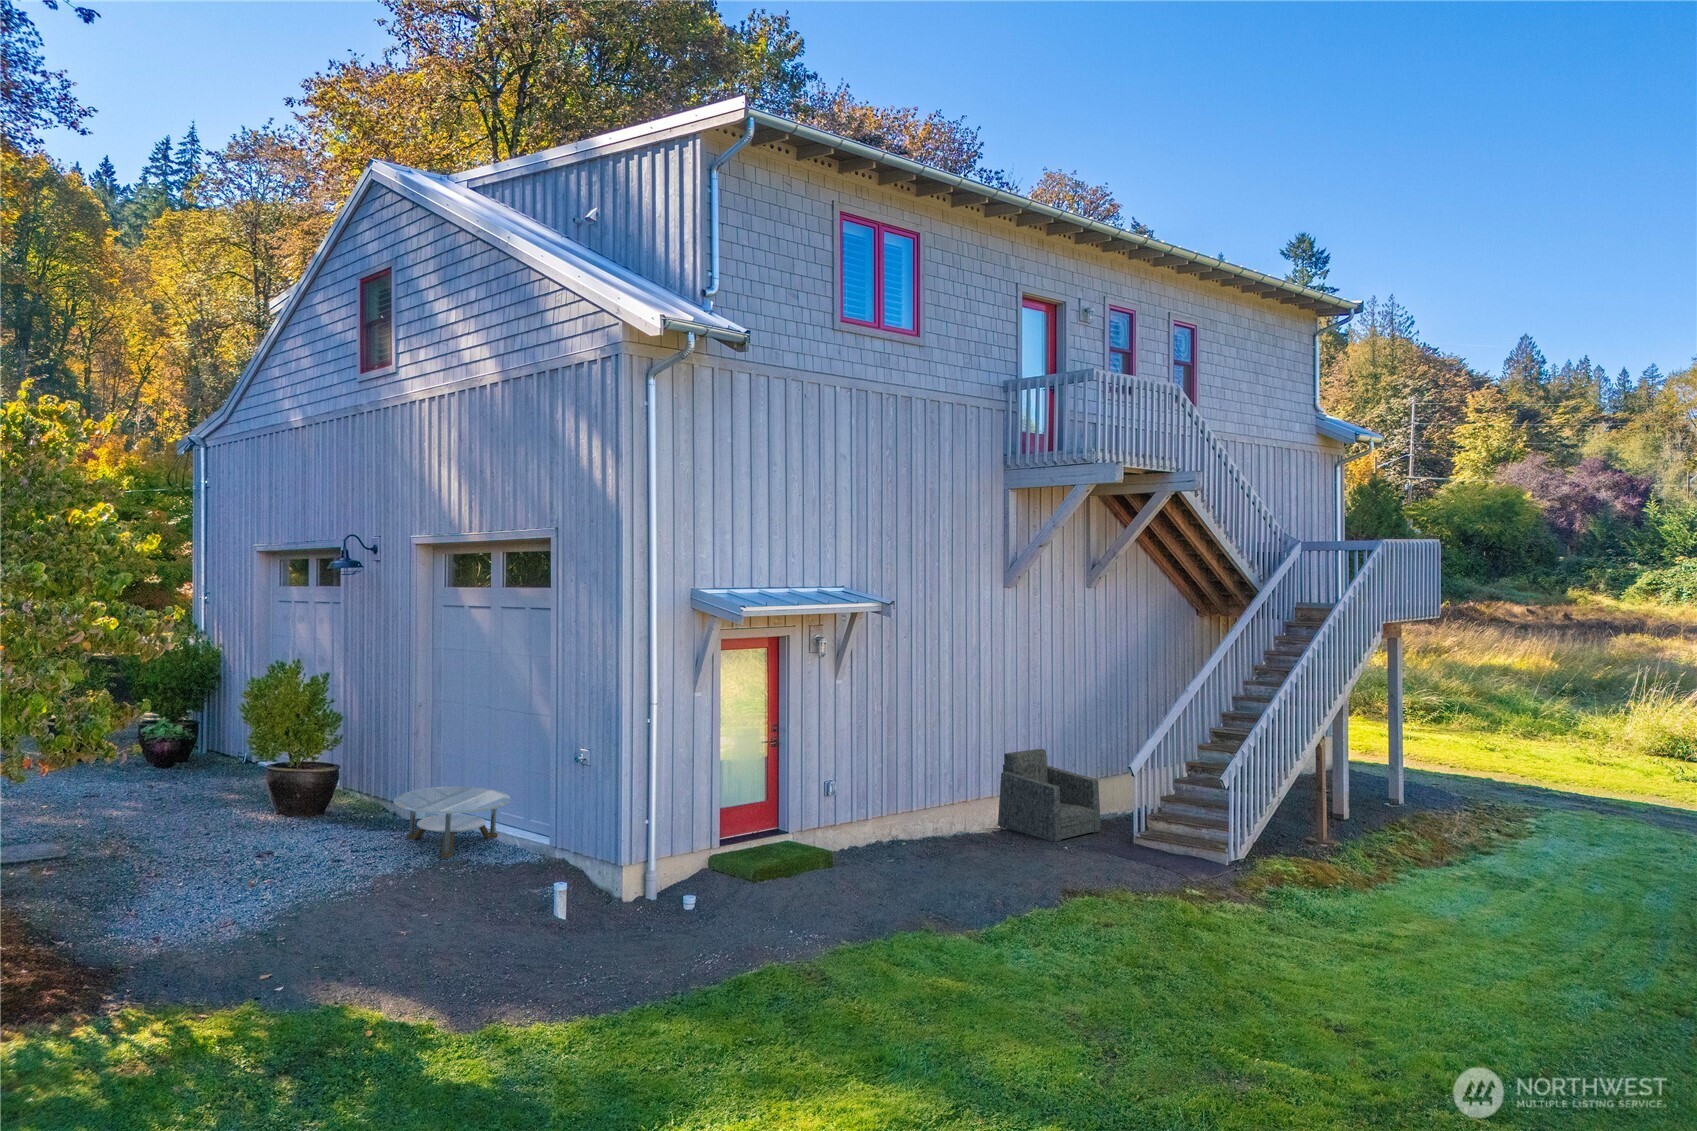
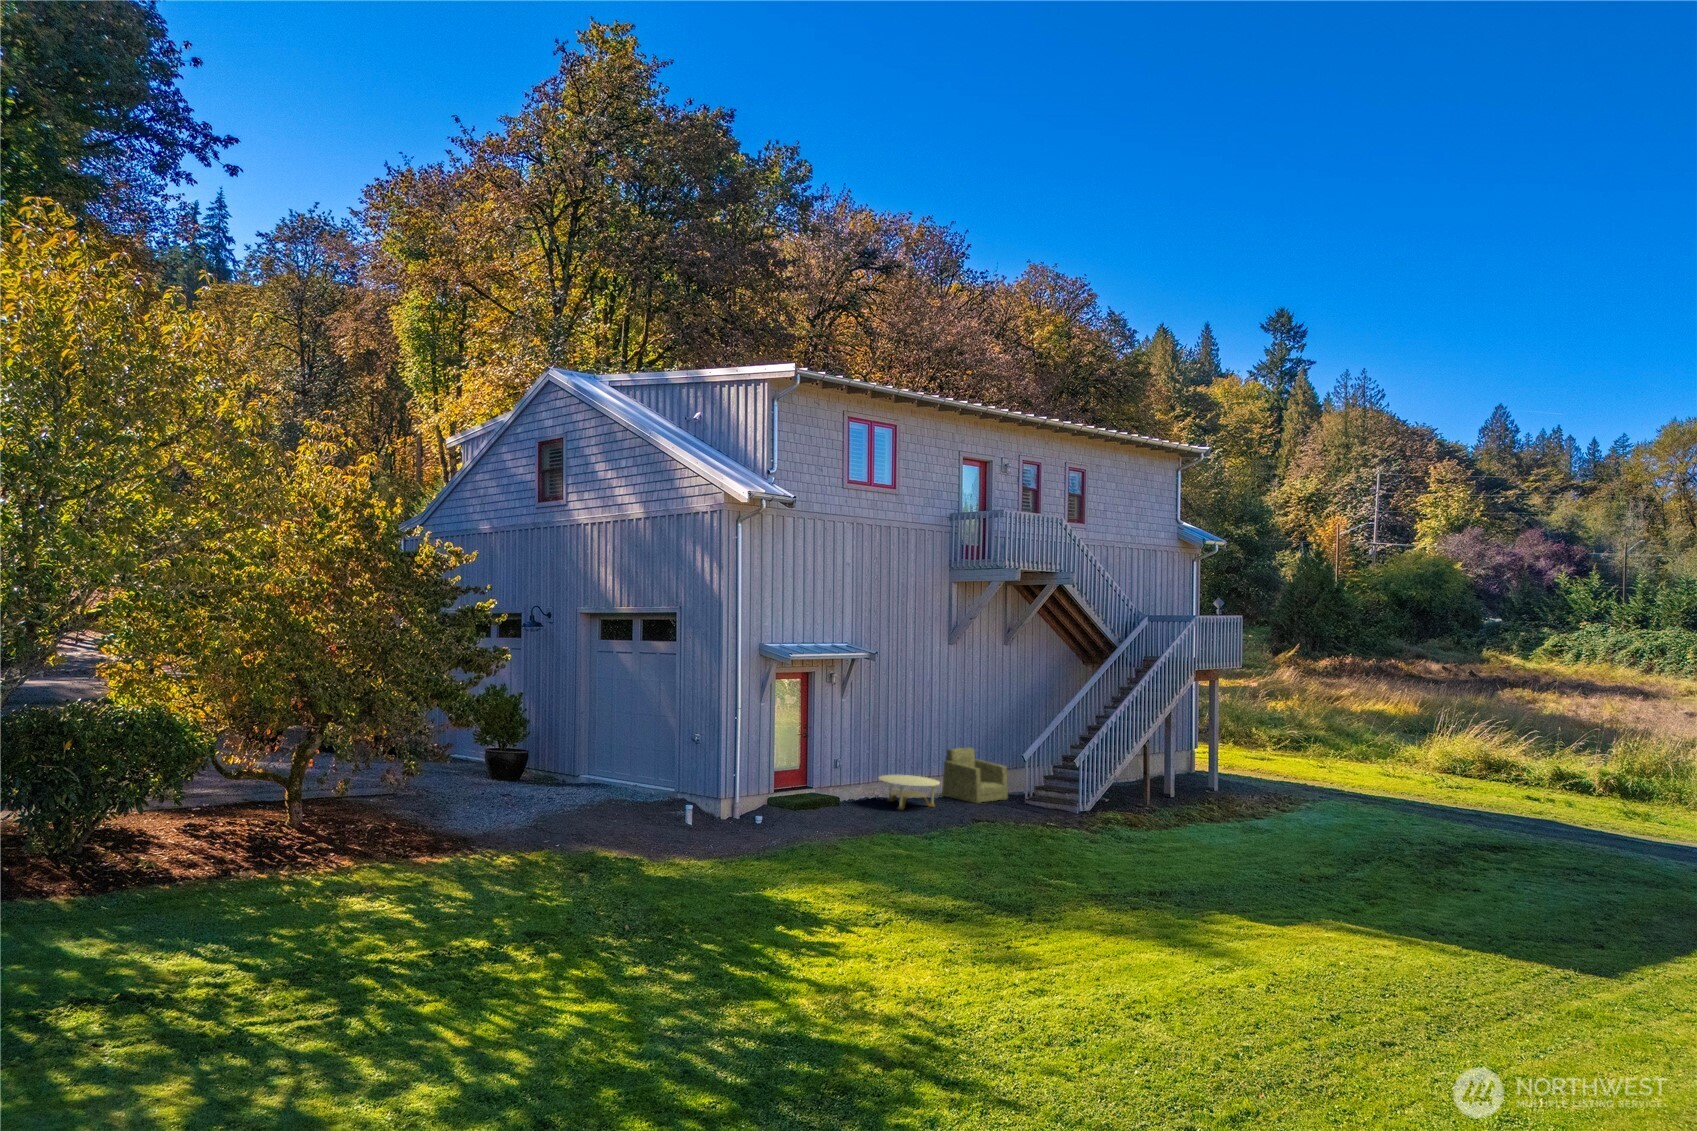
round table: present [394,787,510,858] -> present [879,775,940,810]

